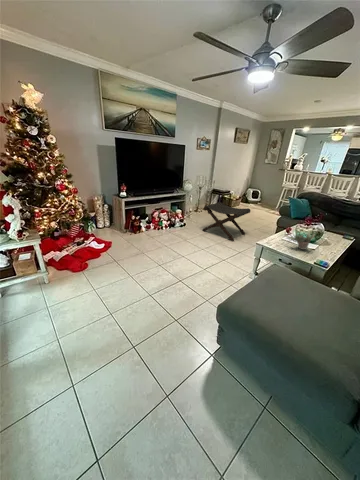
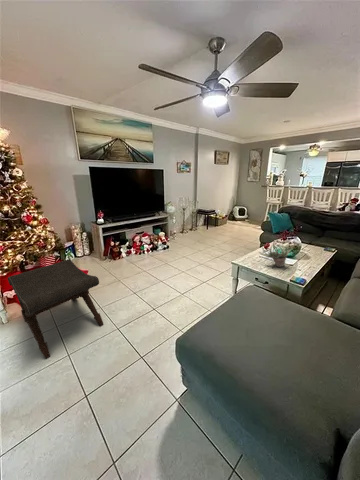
footstool: present [202,202,251,241] -> present [8,259,103,358]

